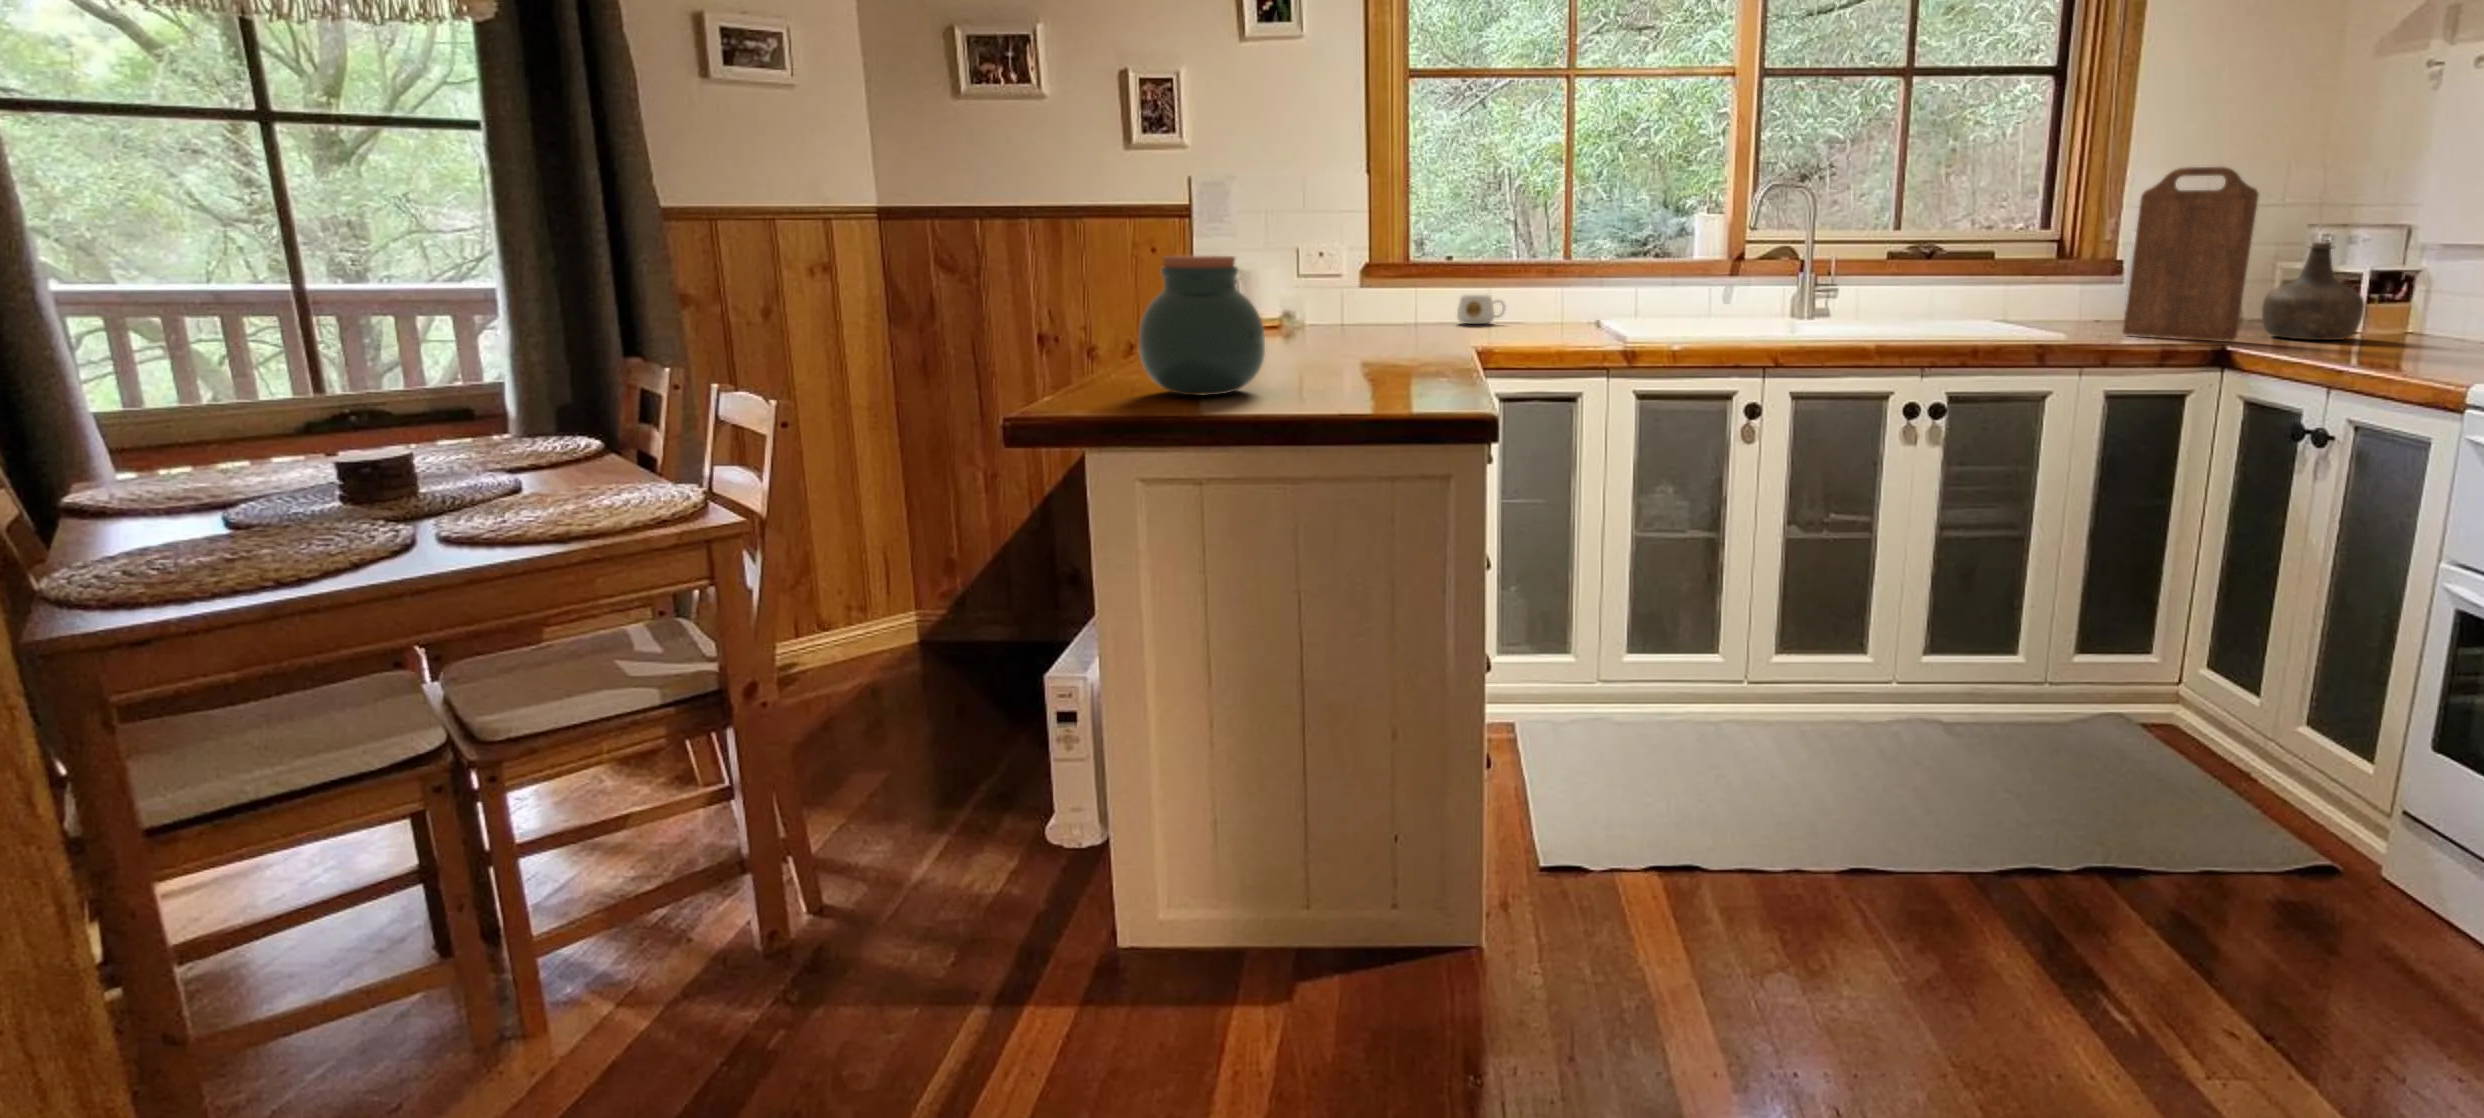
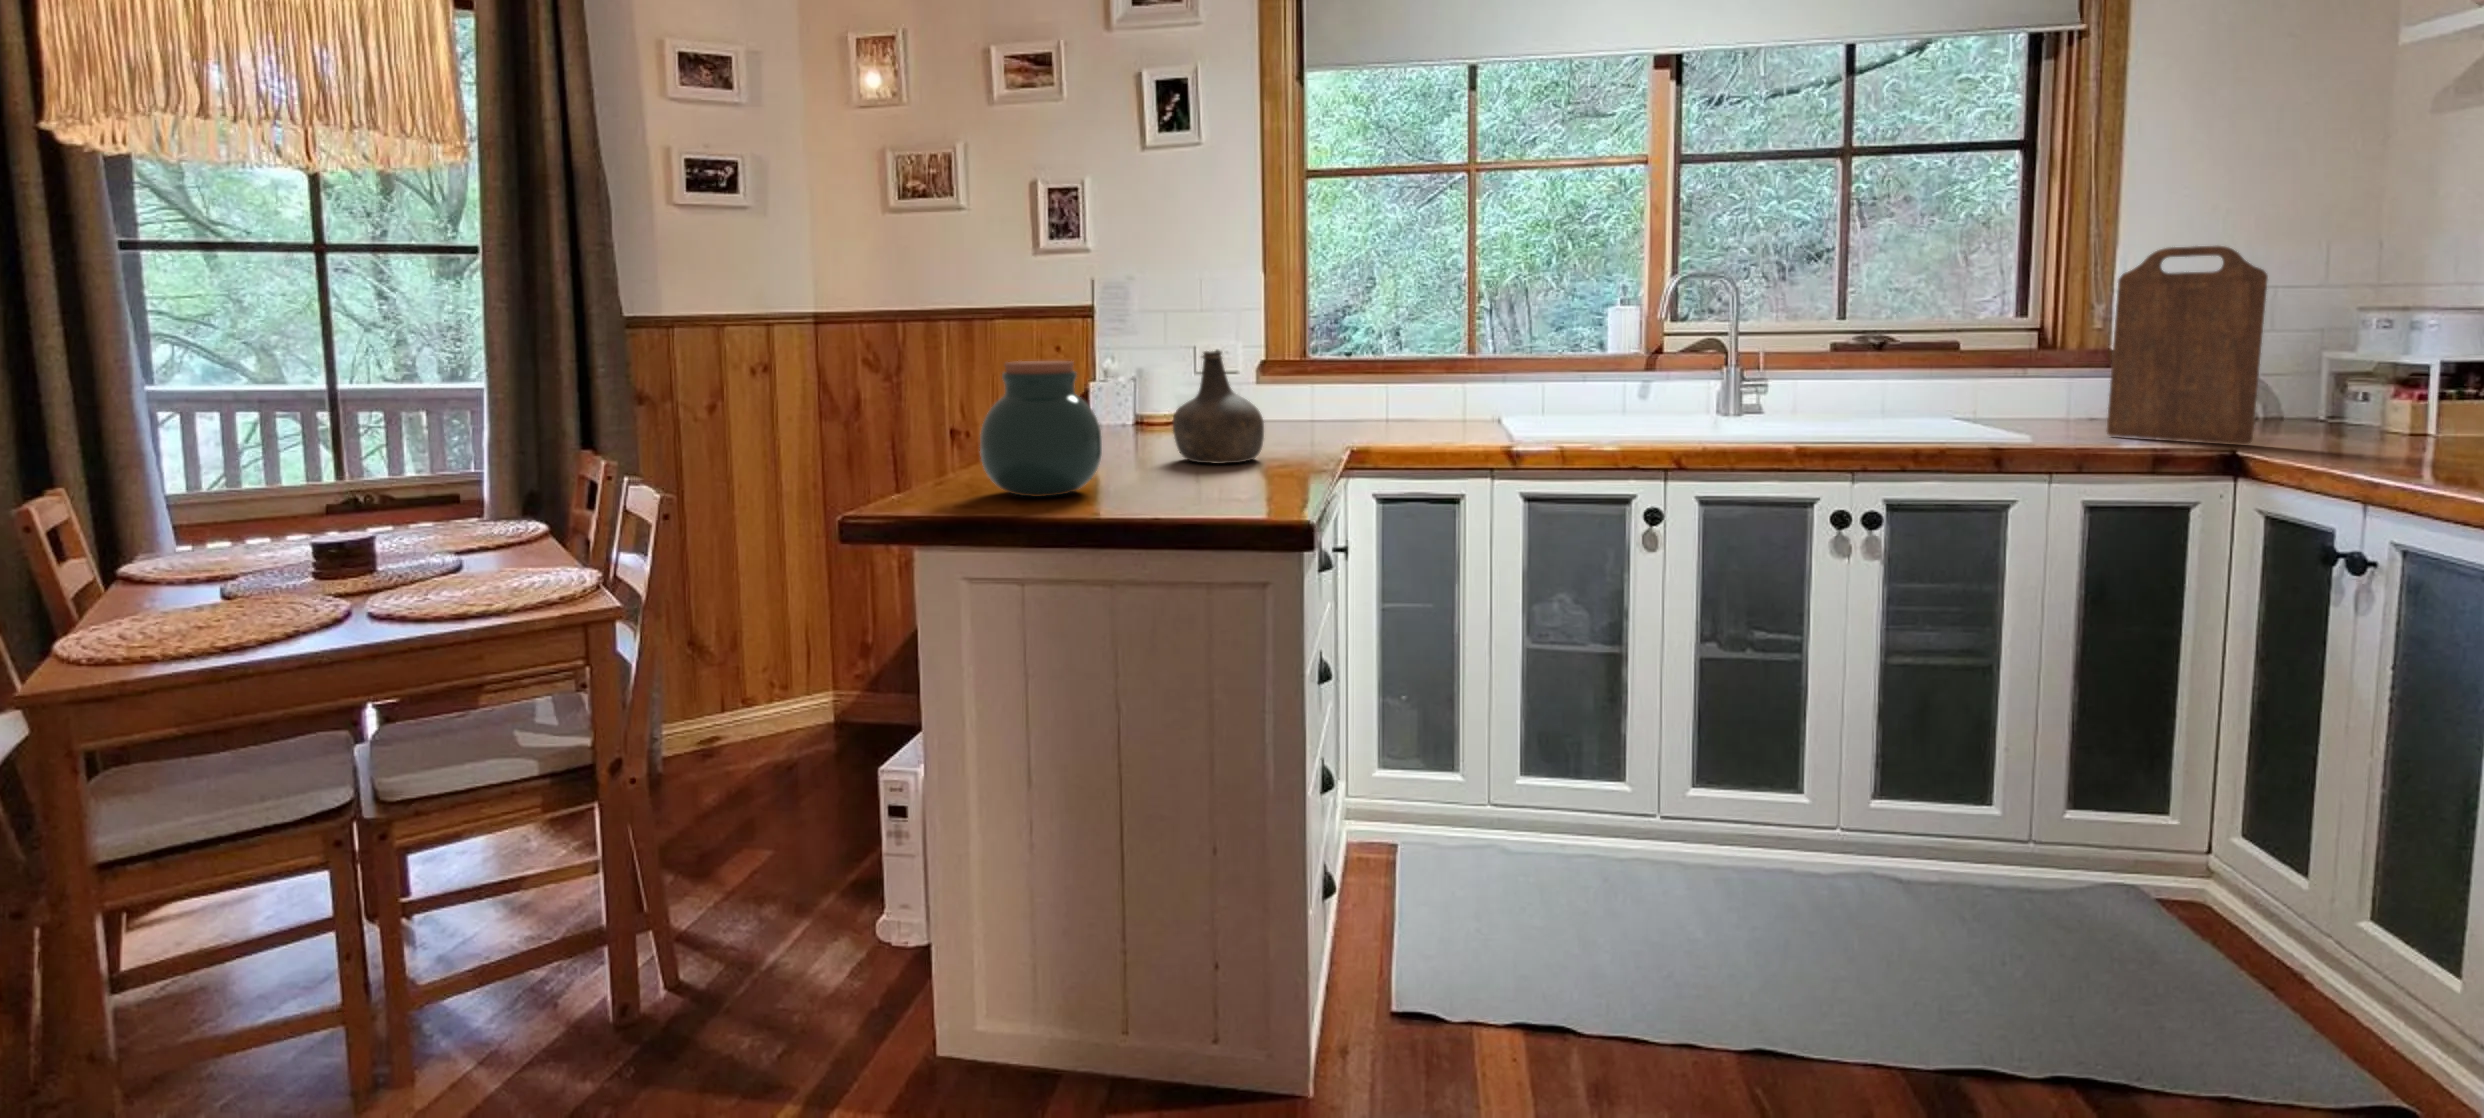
bottle: present [2262,242,2365,340] -> present [1173,351,1264,464]
mug: present [1457,294,1505,324] -> none [1349,389,1399,419]

